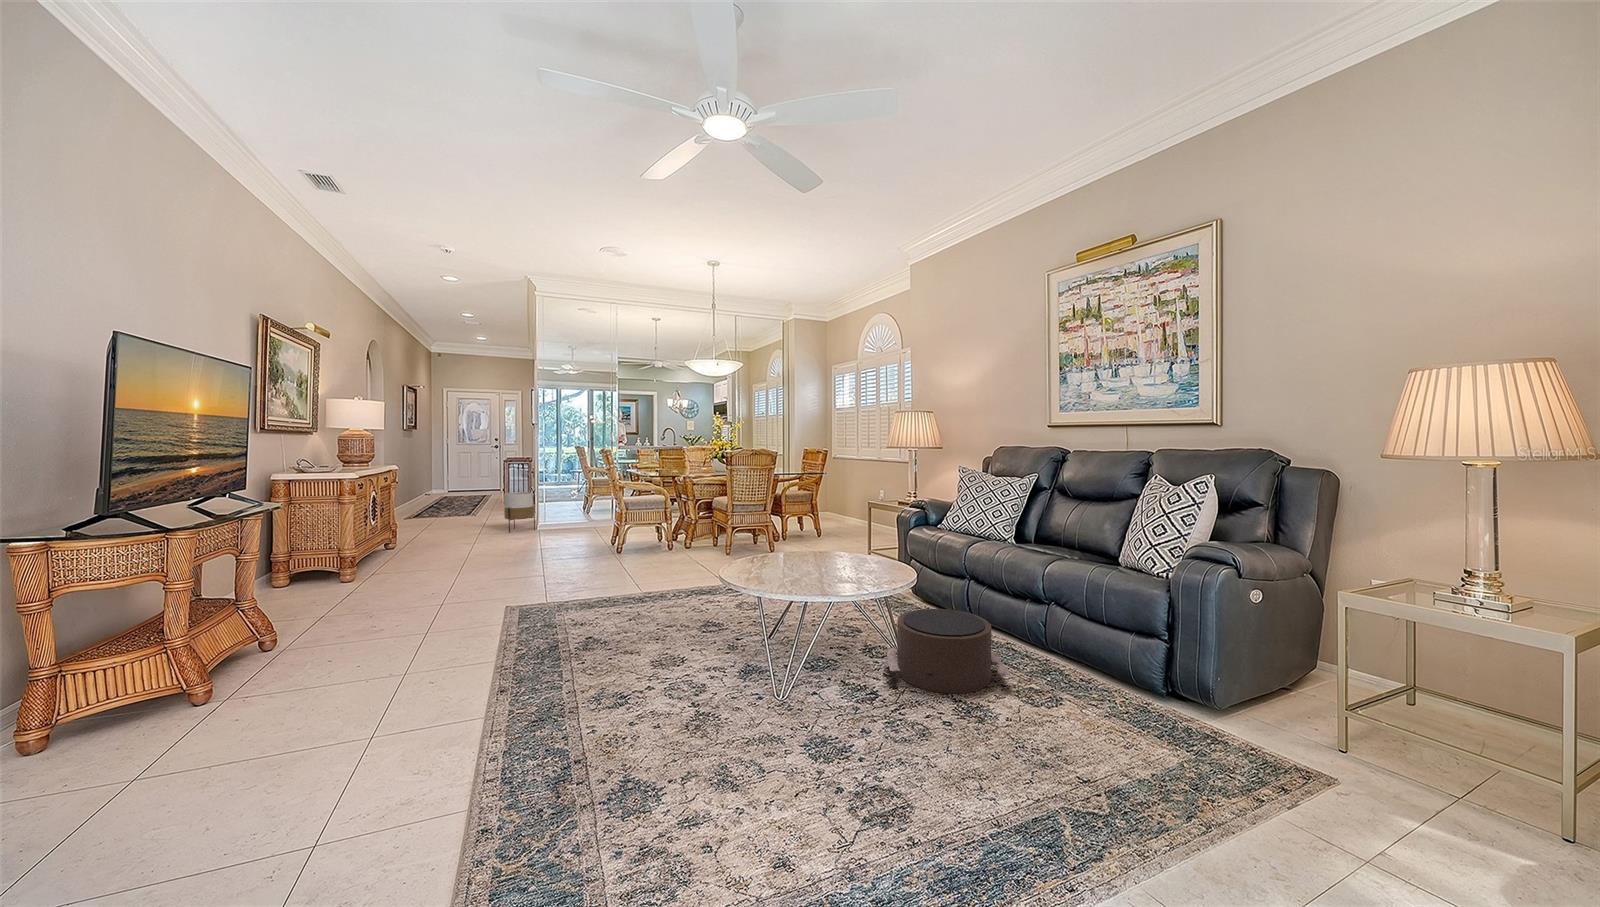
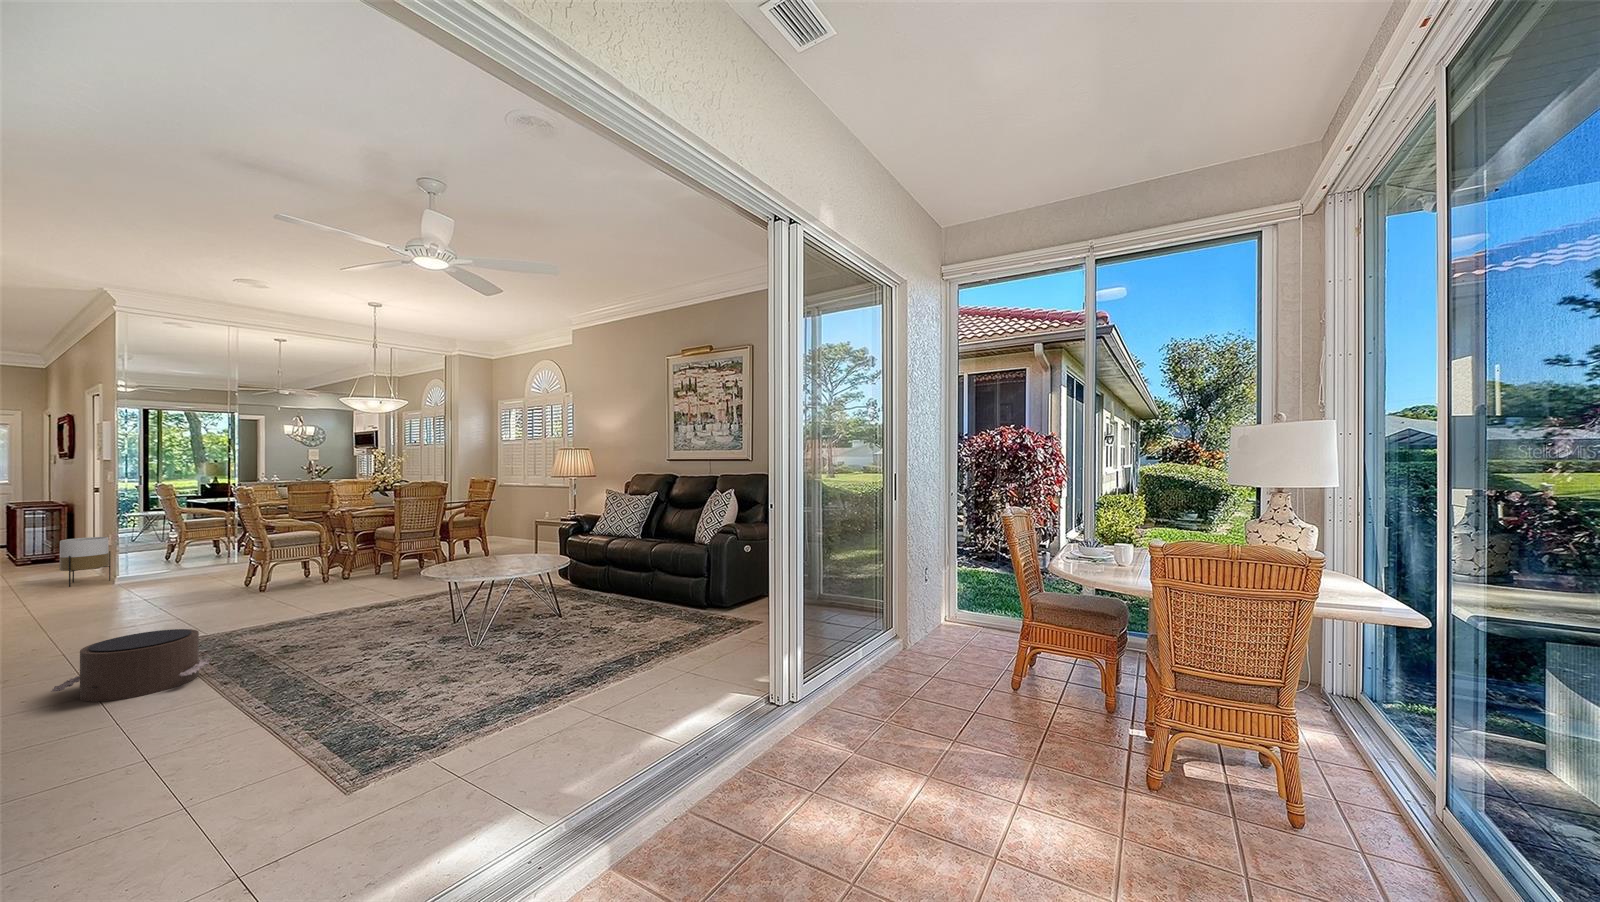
pouf: present [887,609,1010,693] -> present [51,629,212,702]

